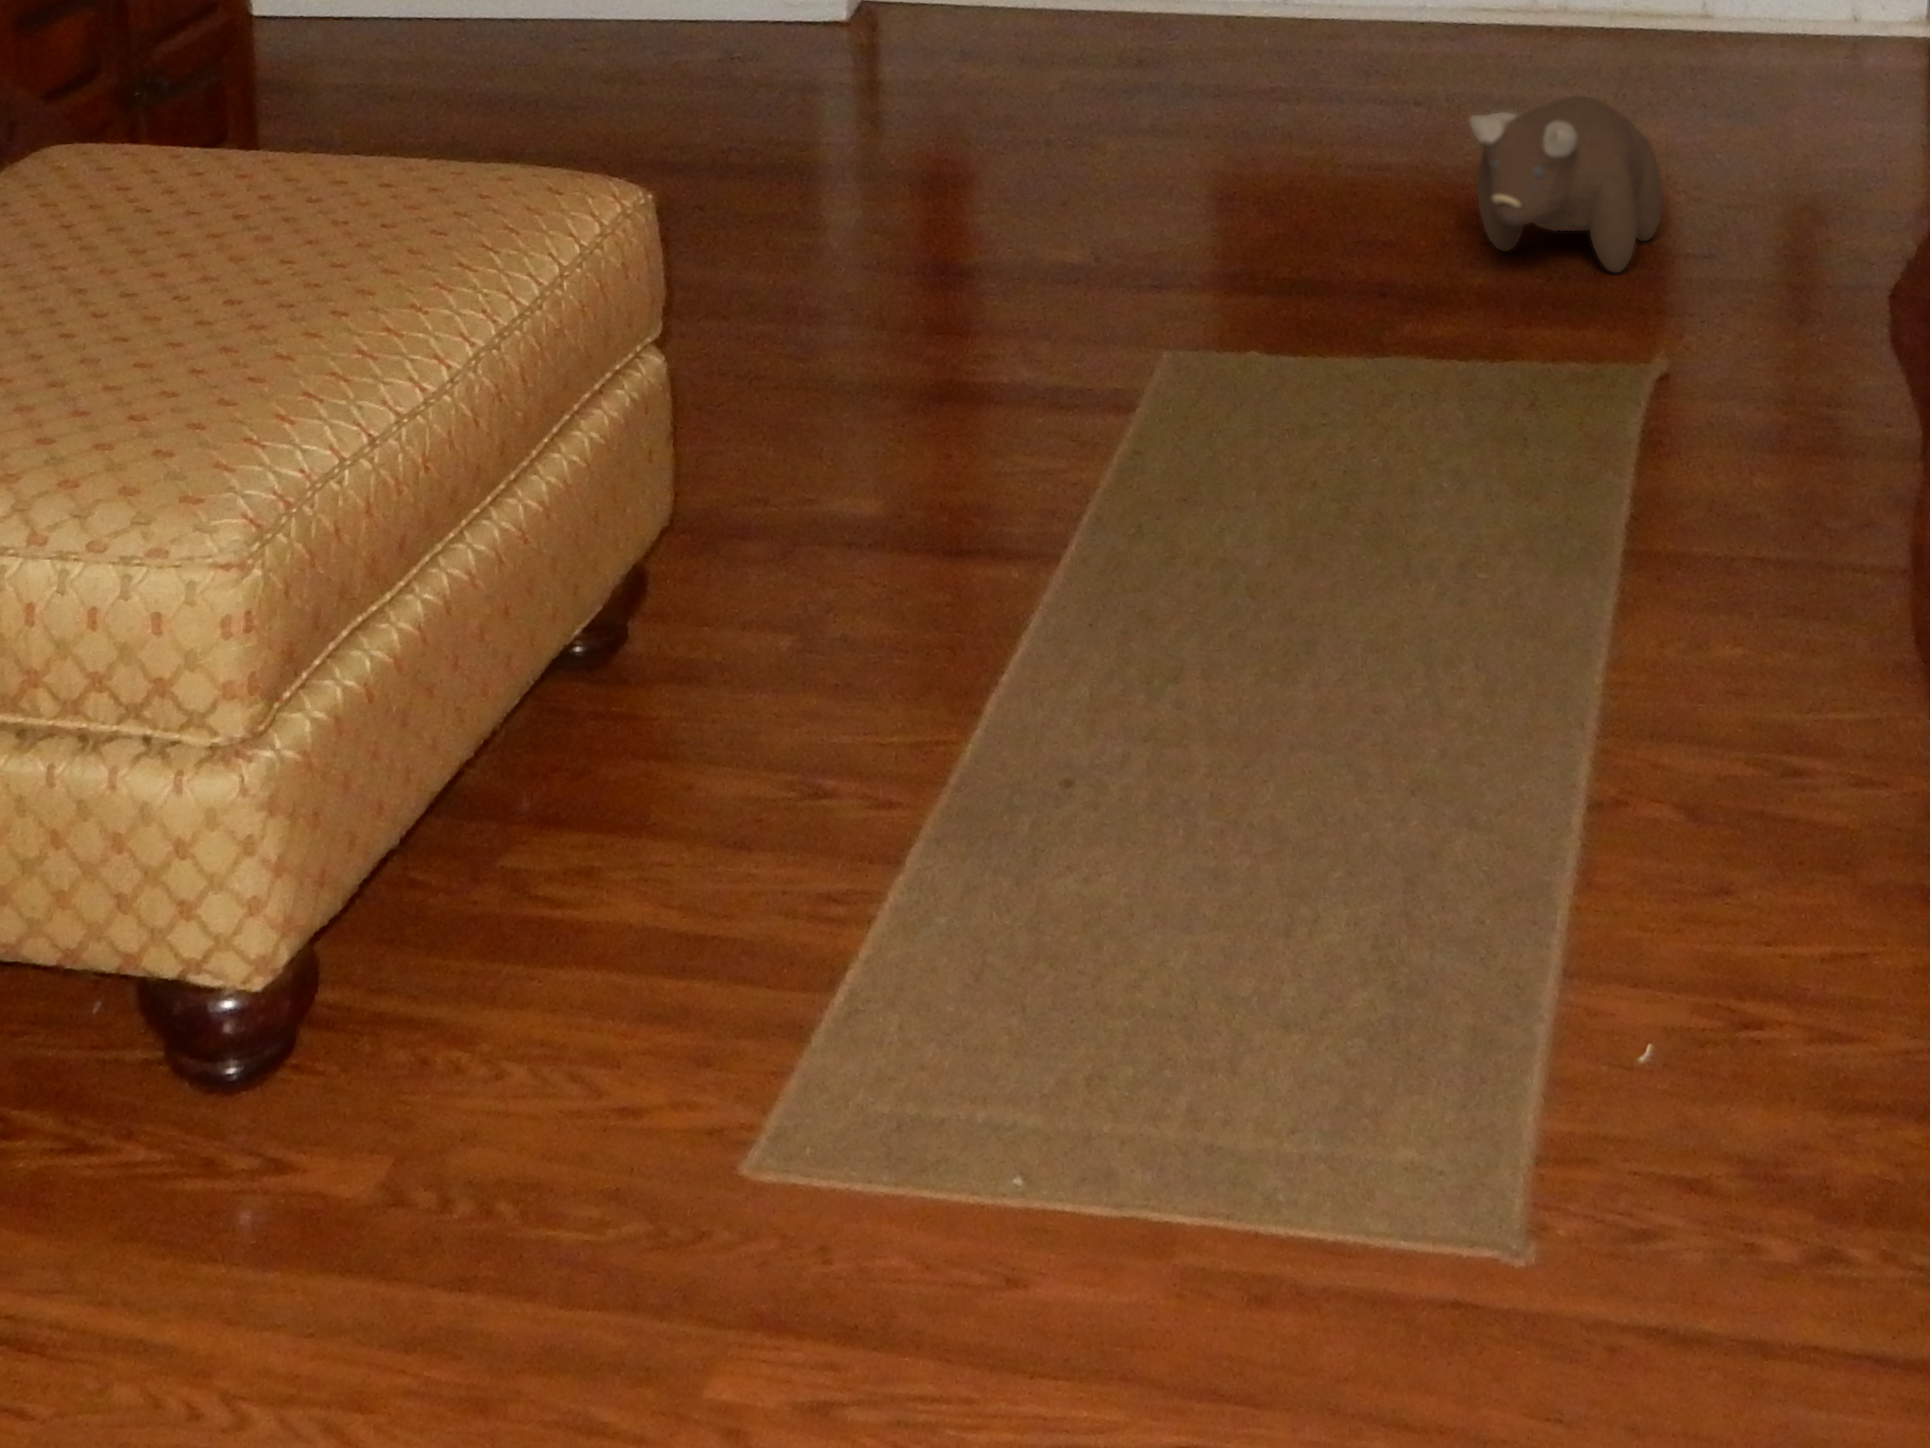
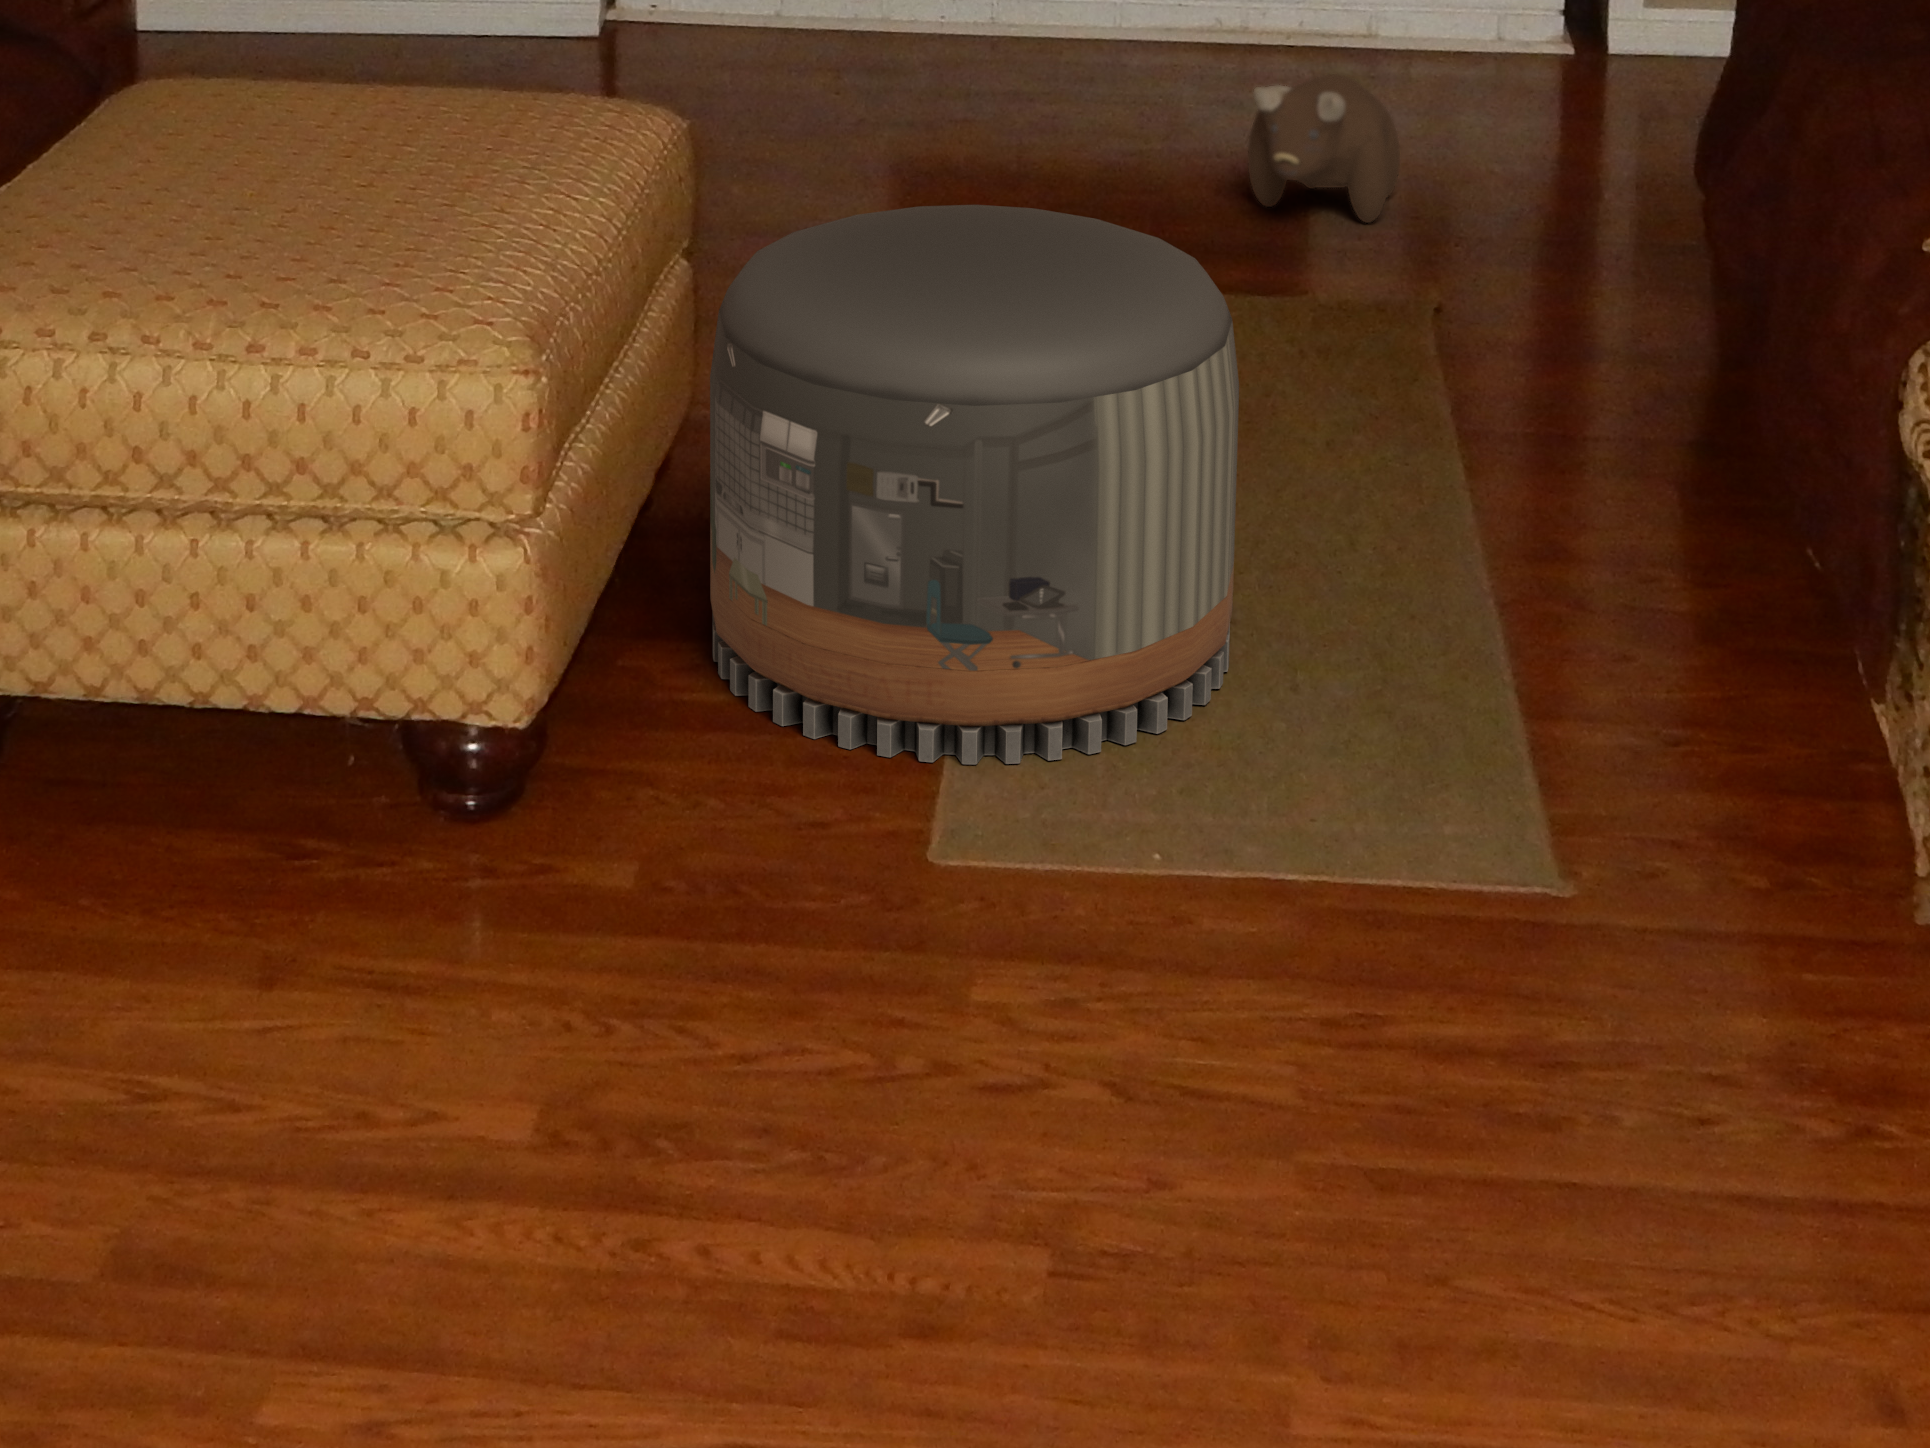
pouf: none [578,317,1227,1039] -> present [710,205,1239,764]

